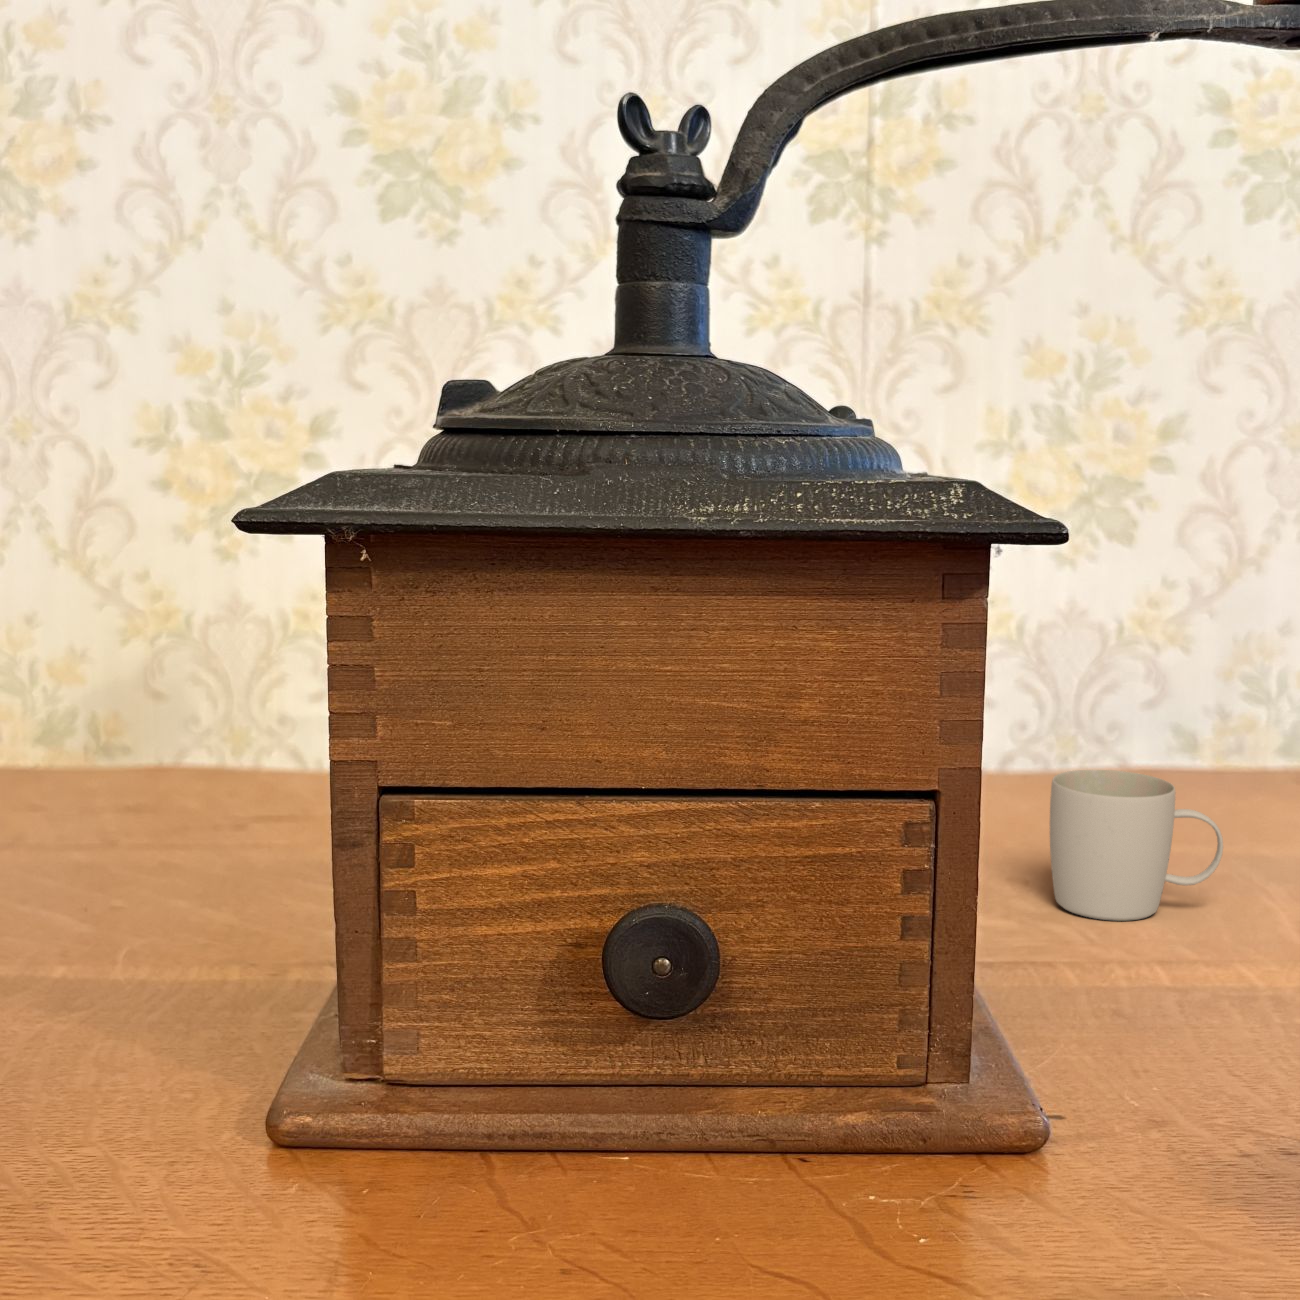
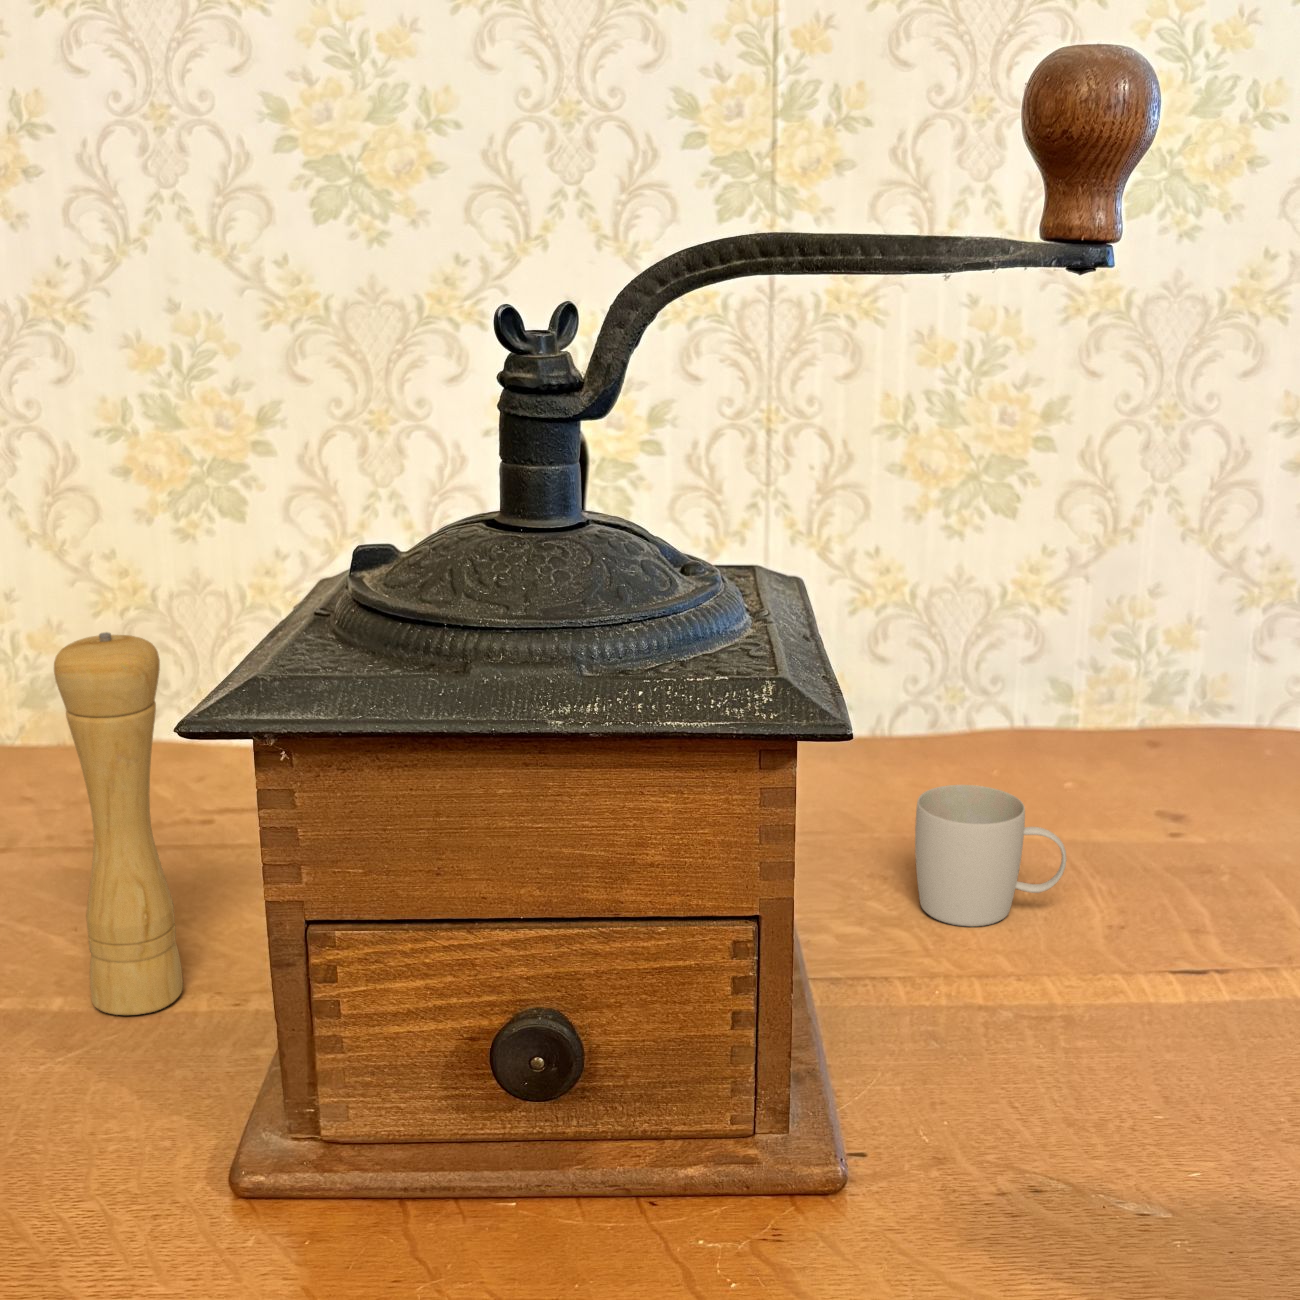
pepper mill: none [101,527,228,977] -> present [54,632,183,1015]

